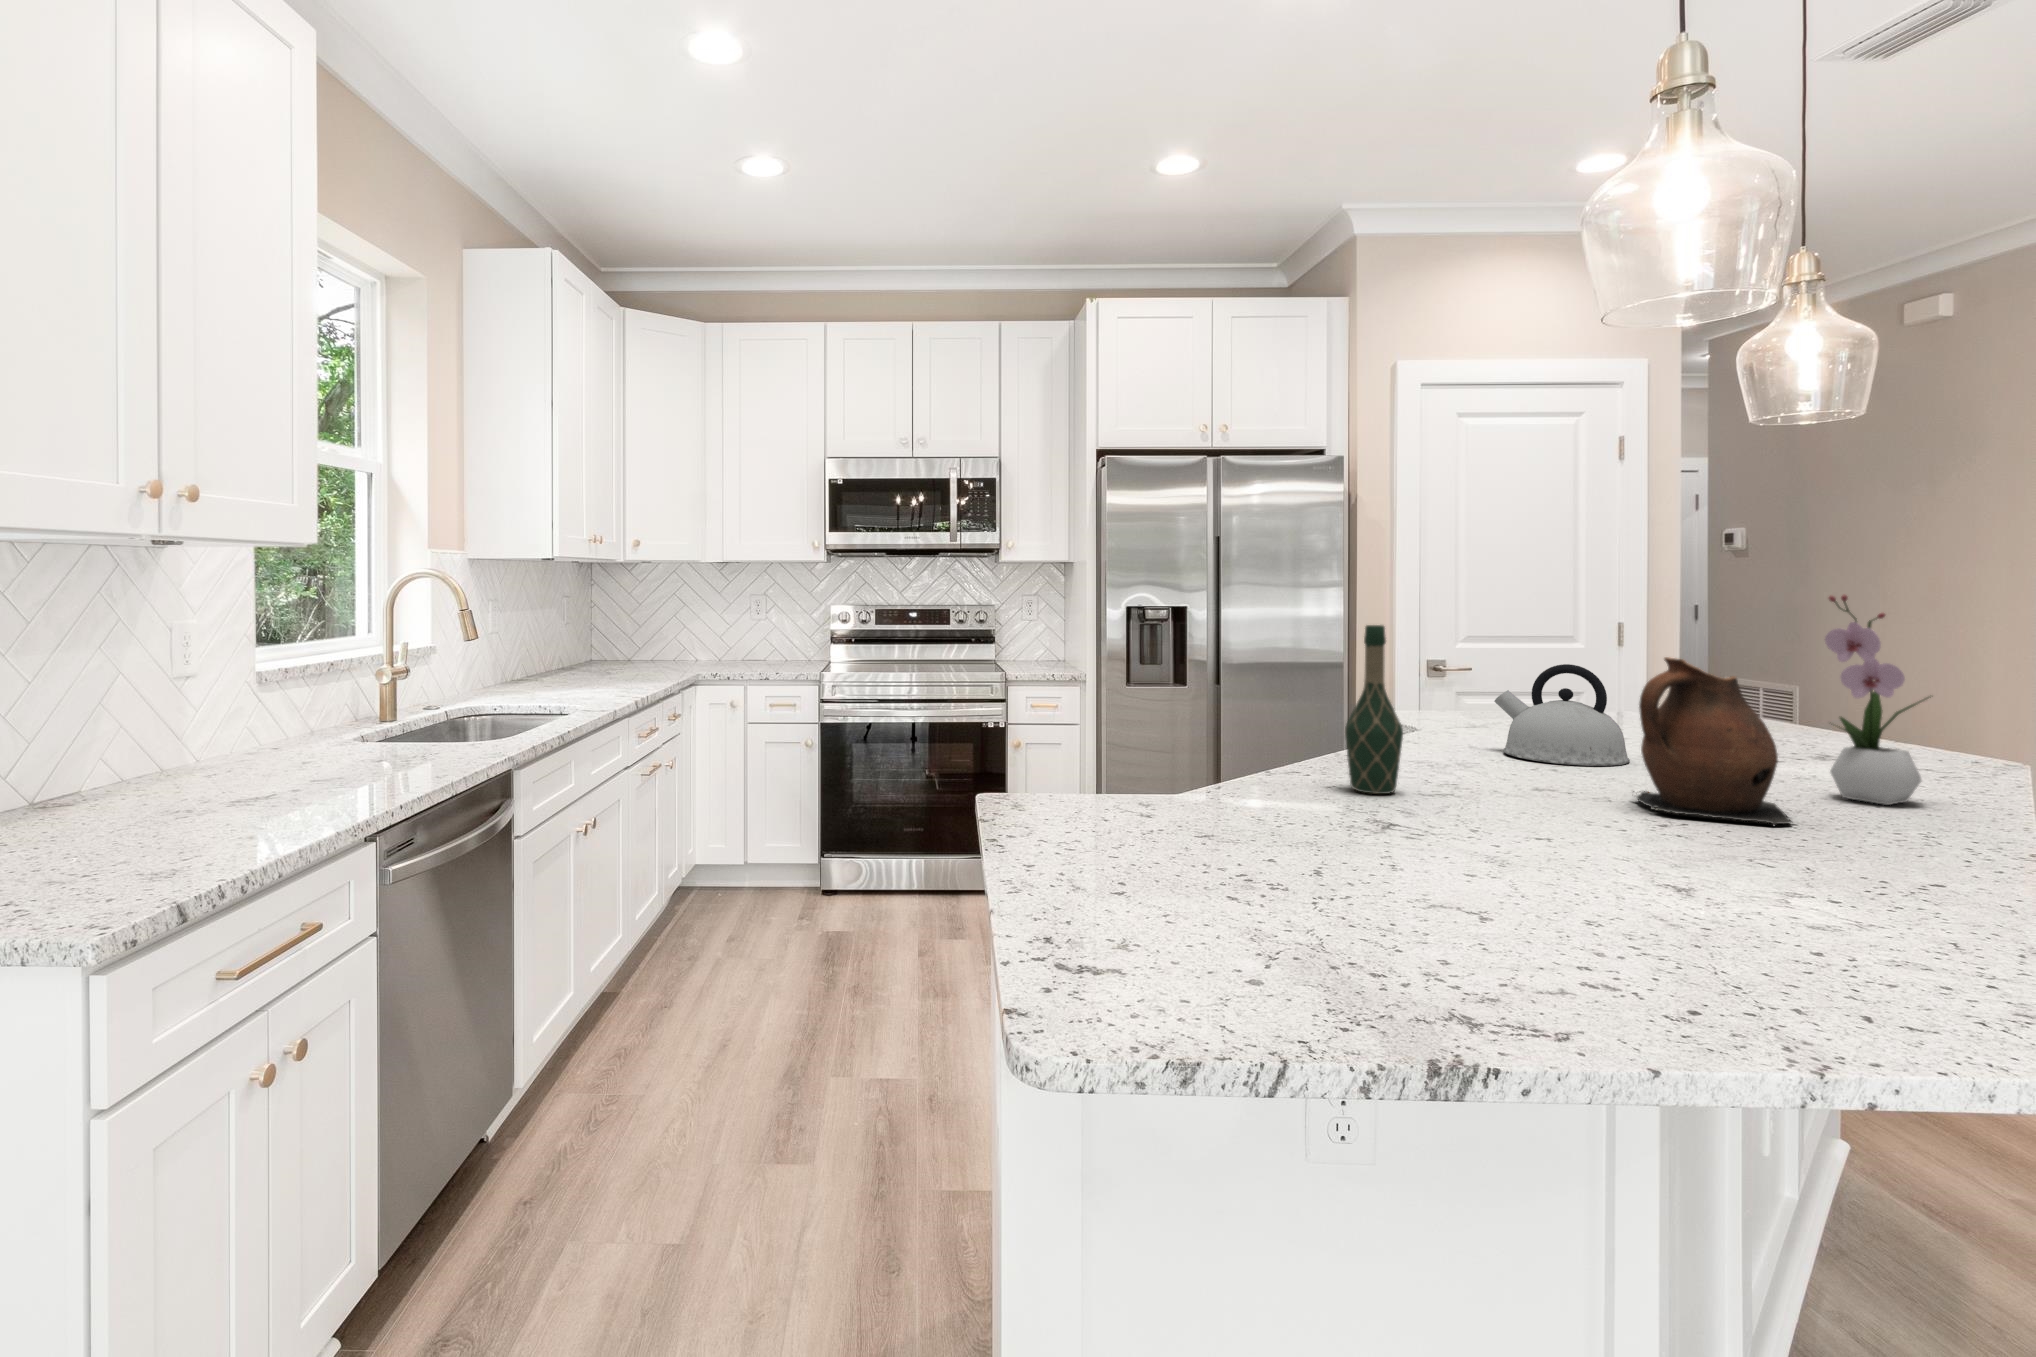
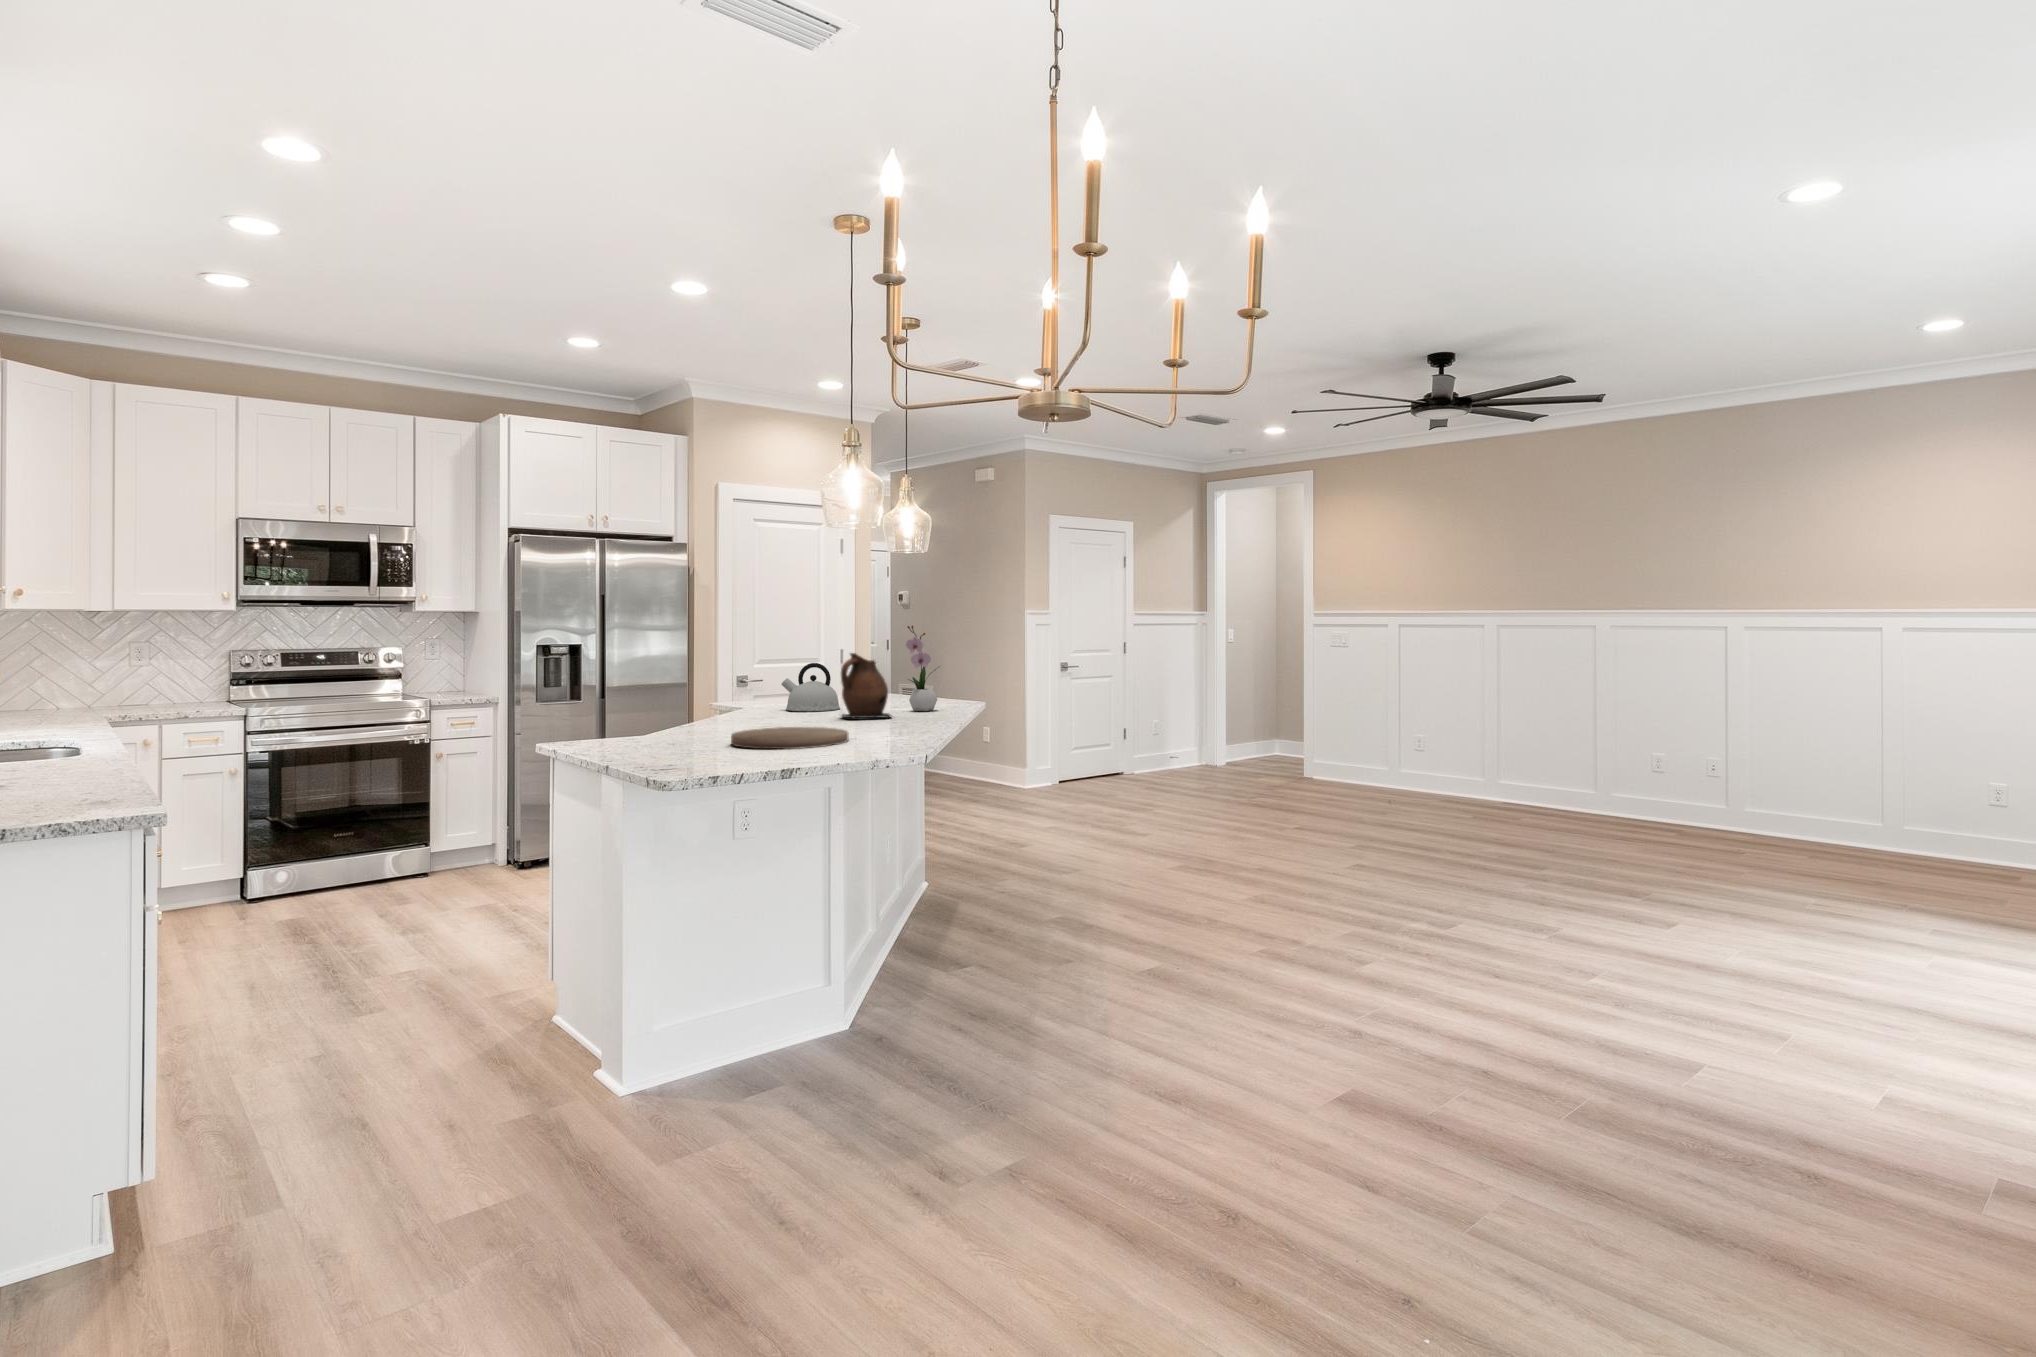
wine bottle: present [1345,625,1403,794] -> none [719,643,746,725]
cutting board: none [1325,848,1685,972] -> present [731,727,849,749]

